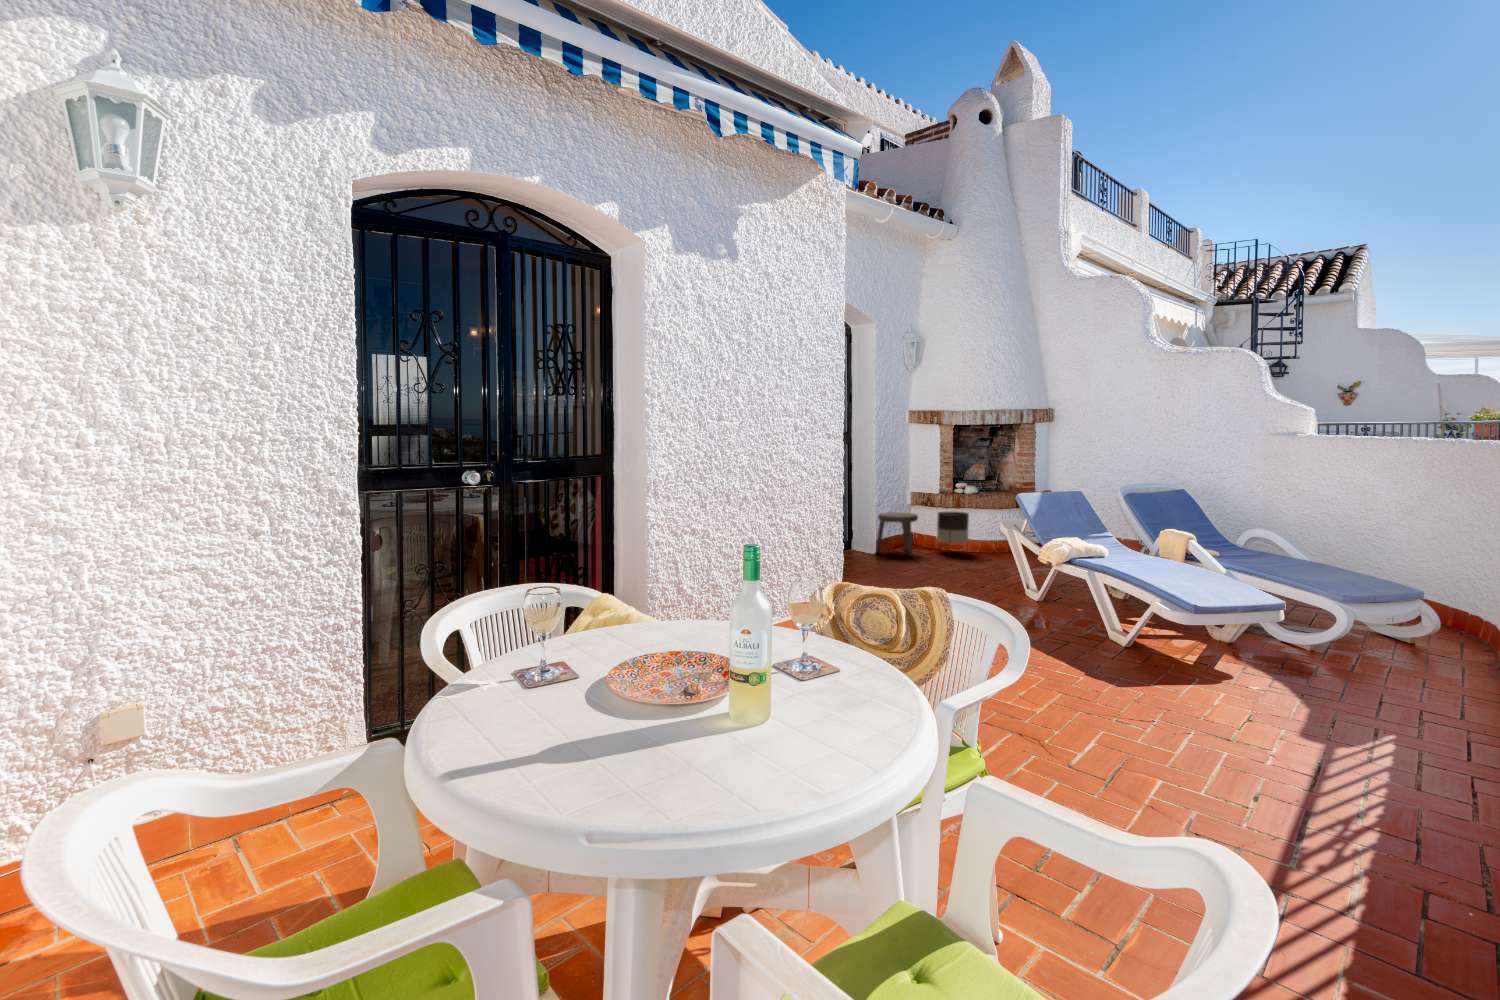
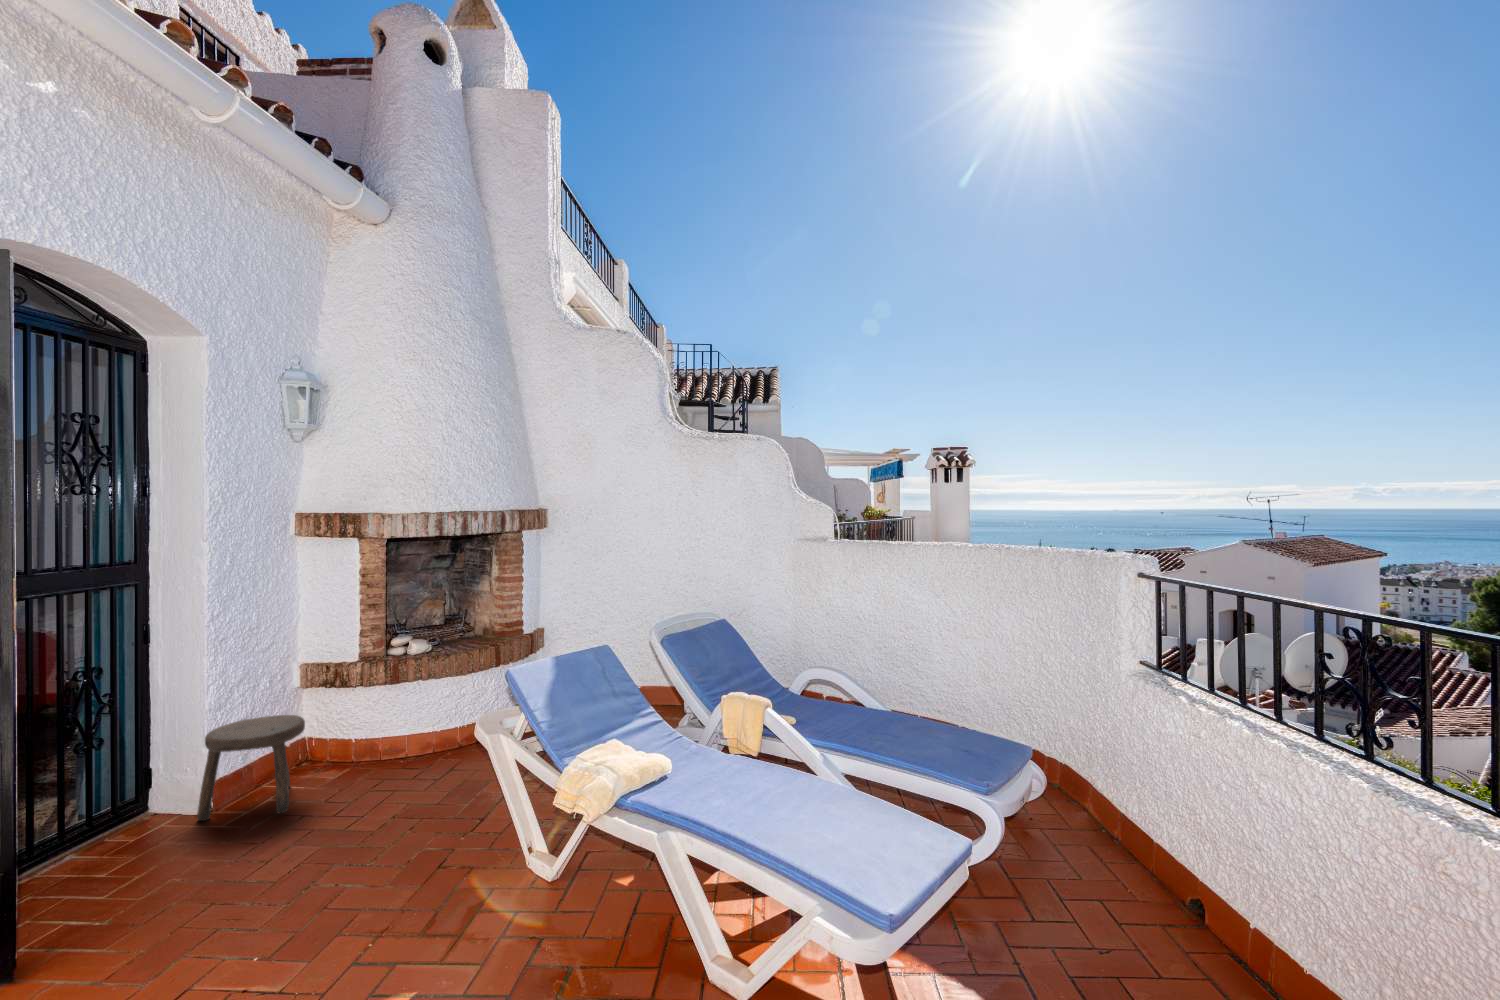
planter: present [937,511,969,543] -> none [351,692,415,786]

